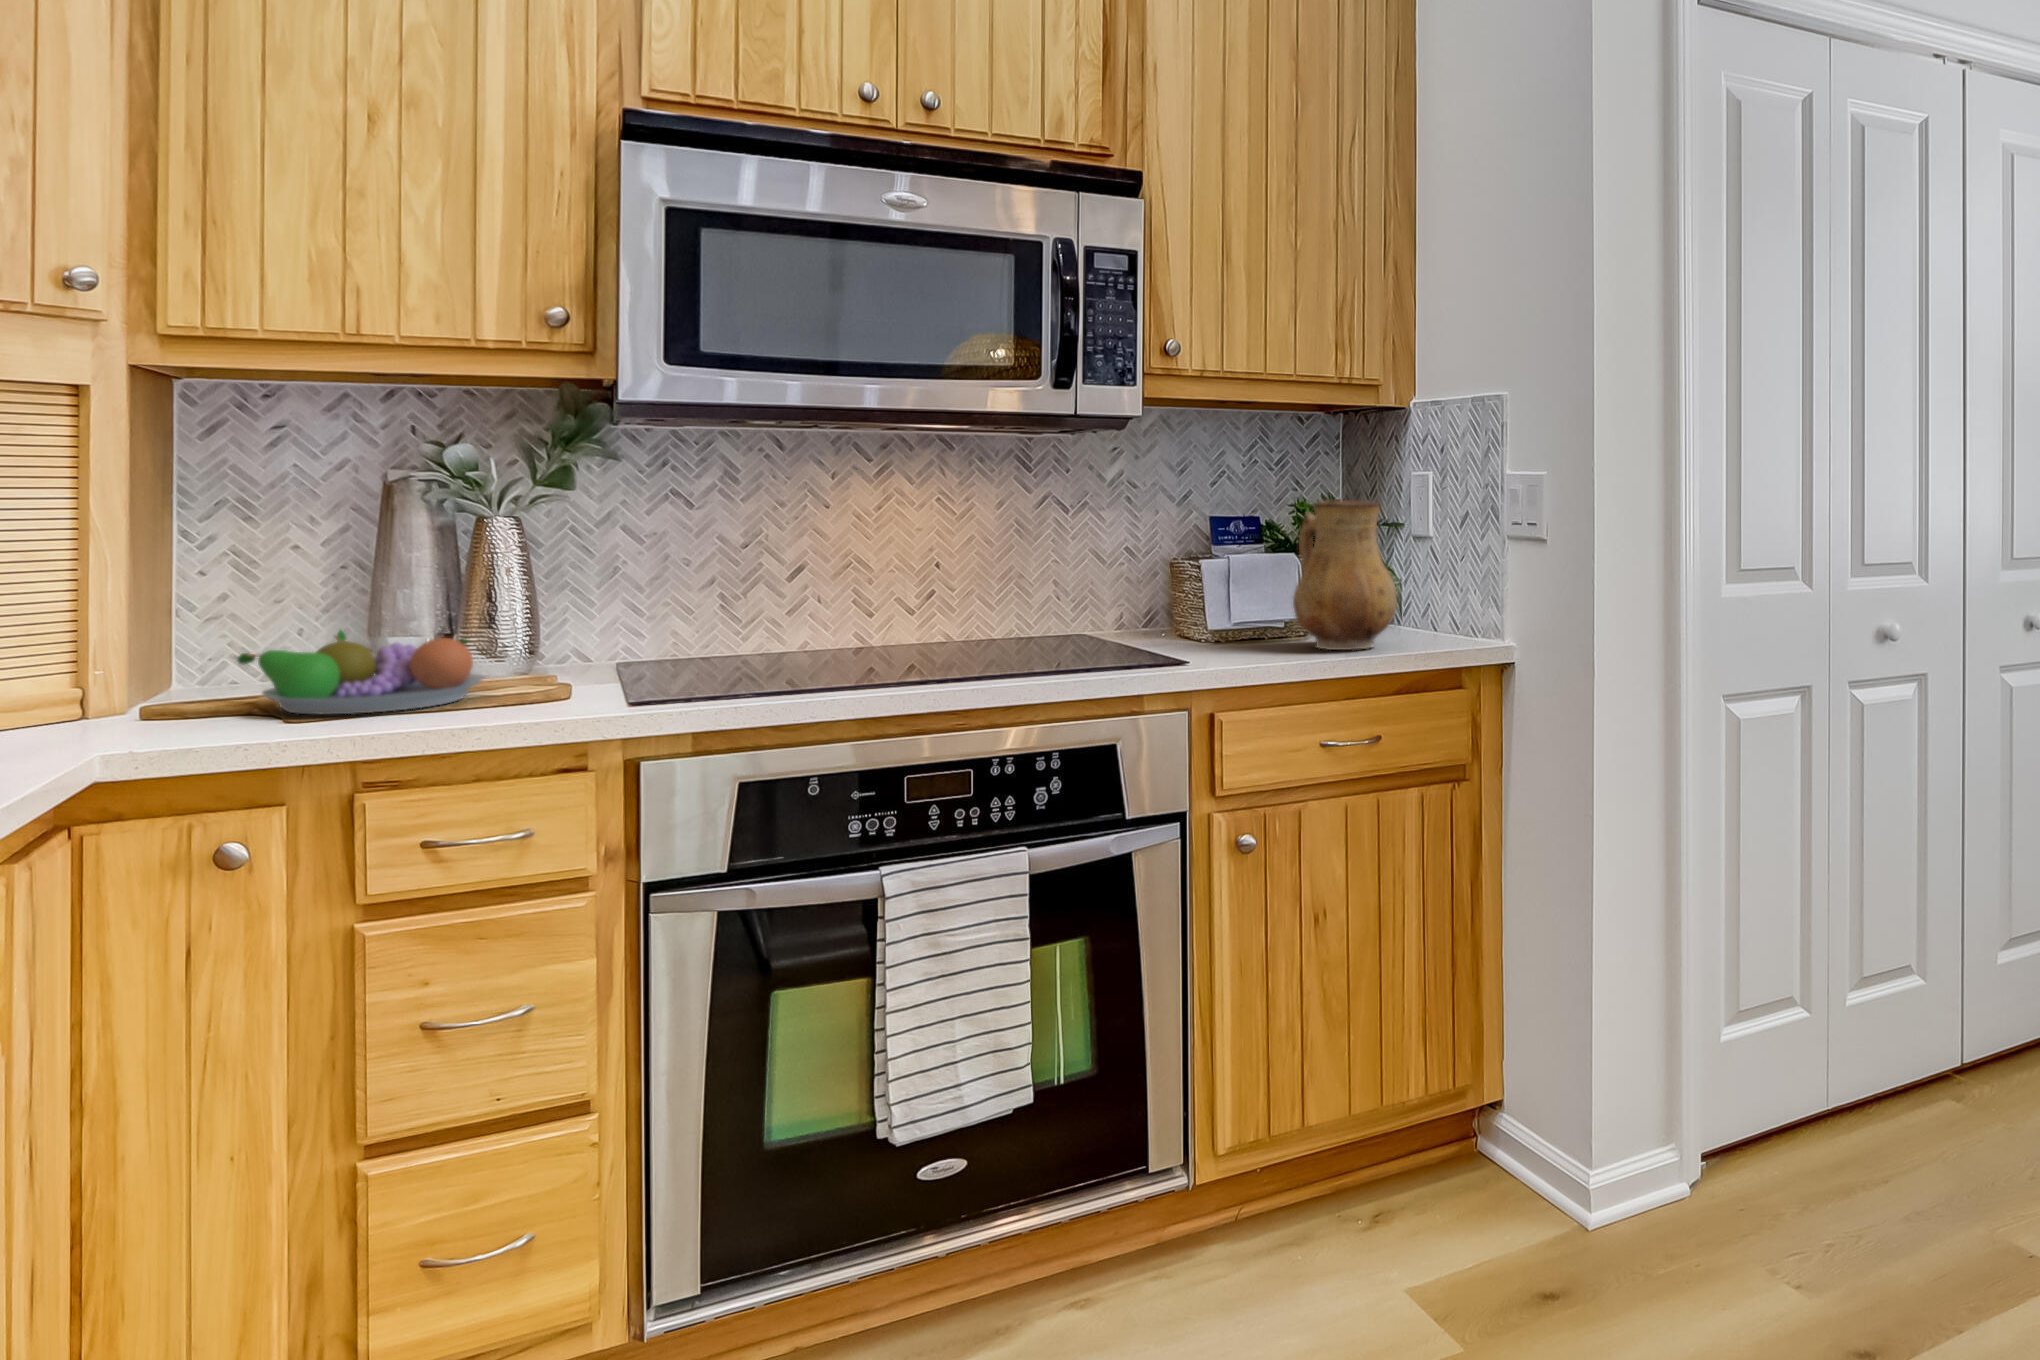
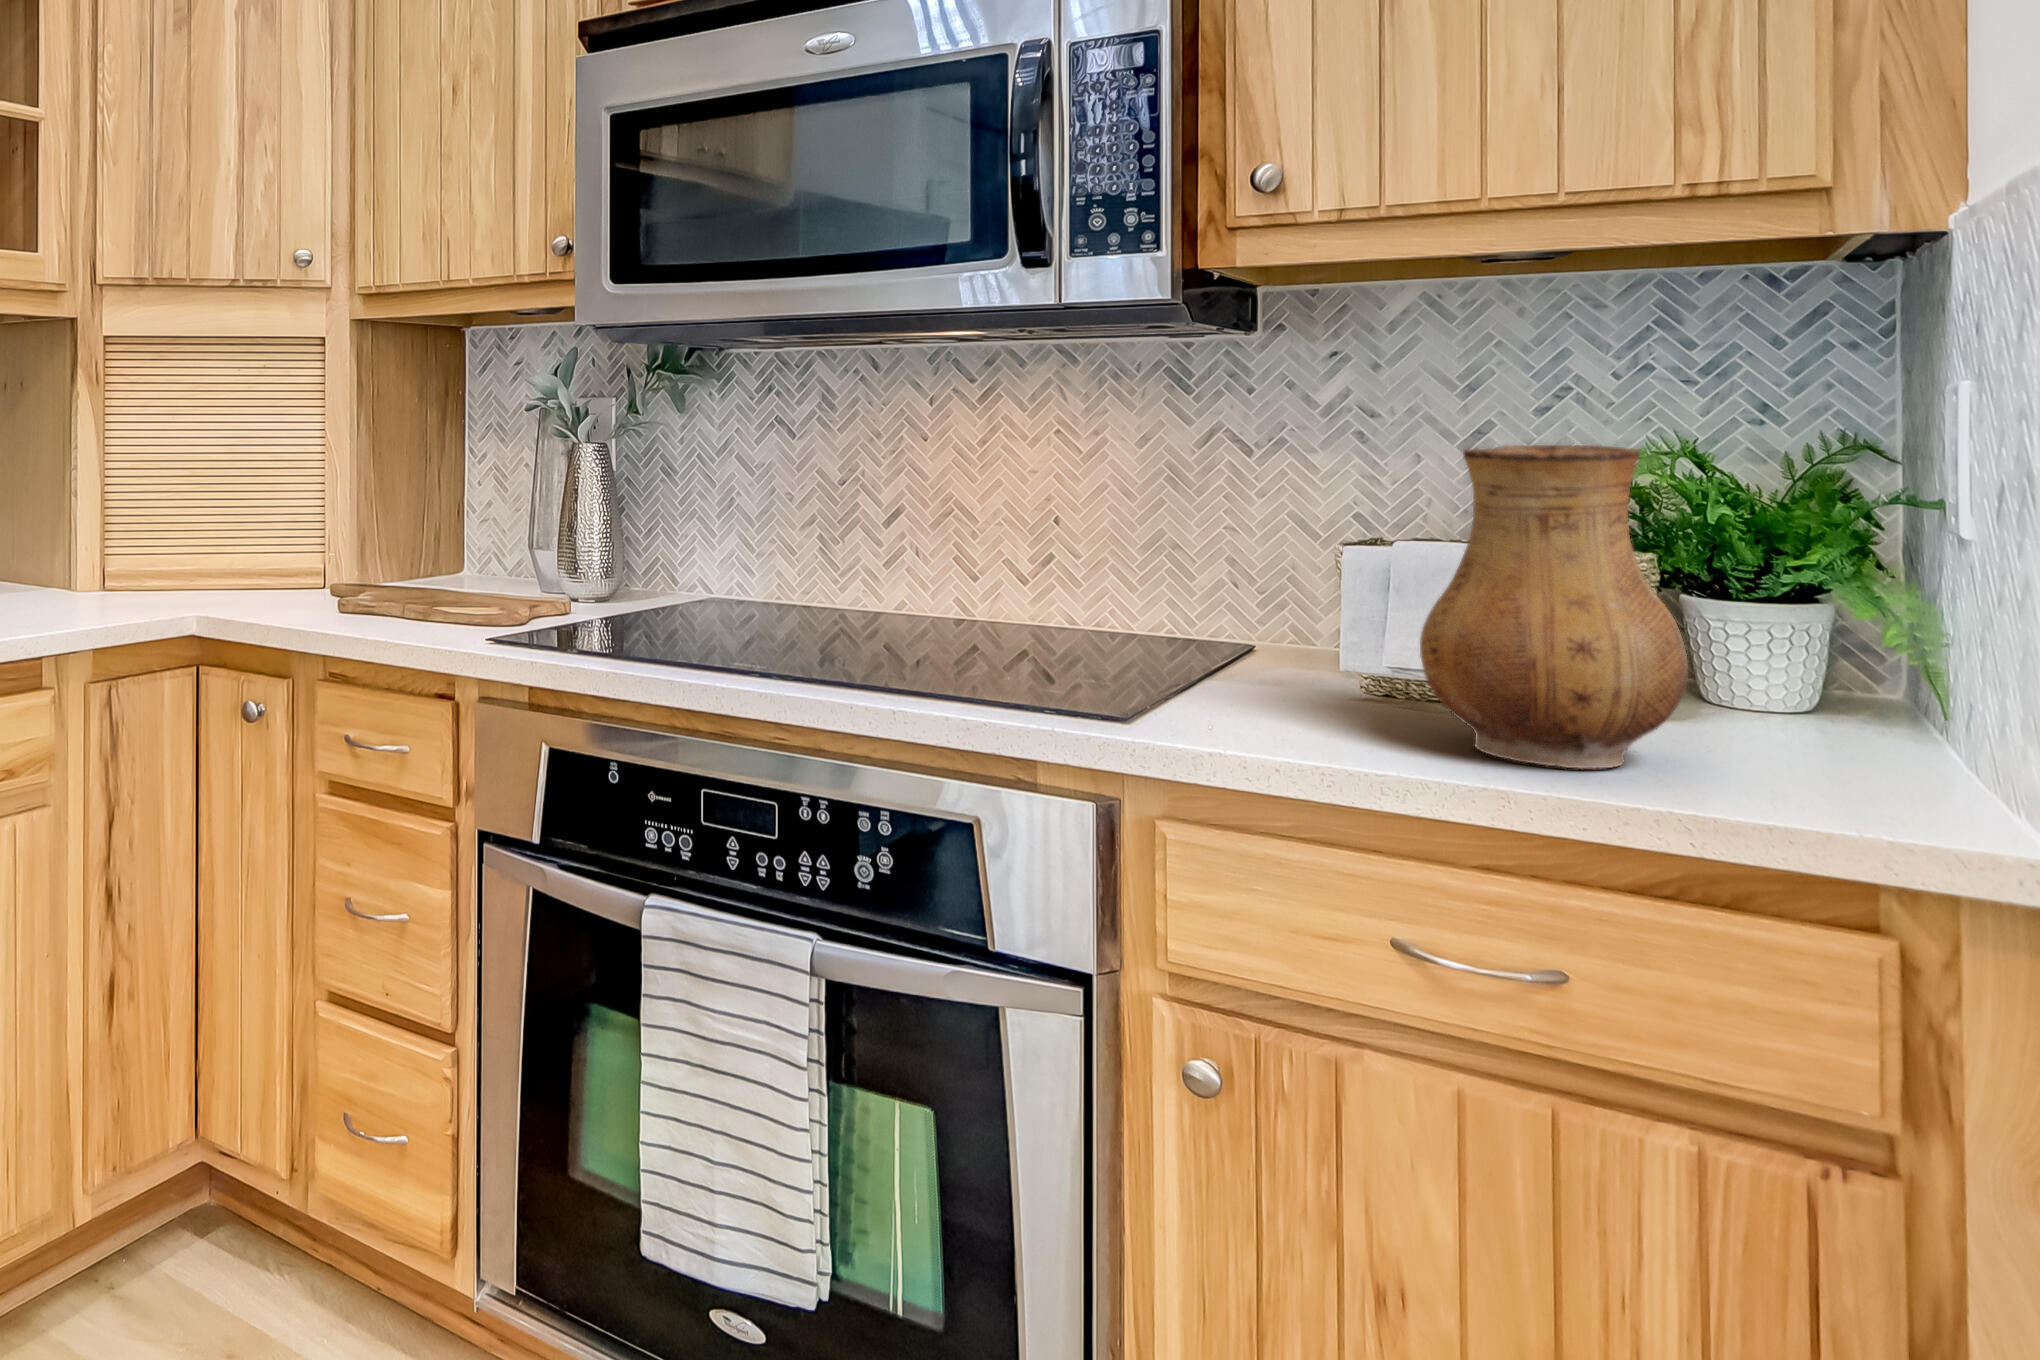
fruit bowl: present [238,630,483,714] -> none [342,539,501,617]

